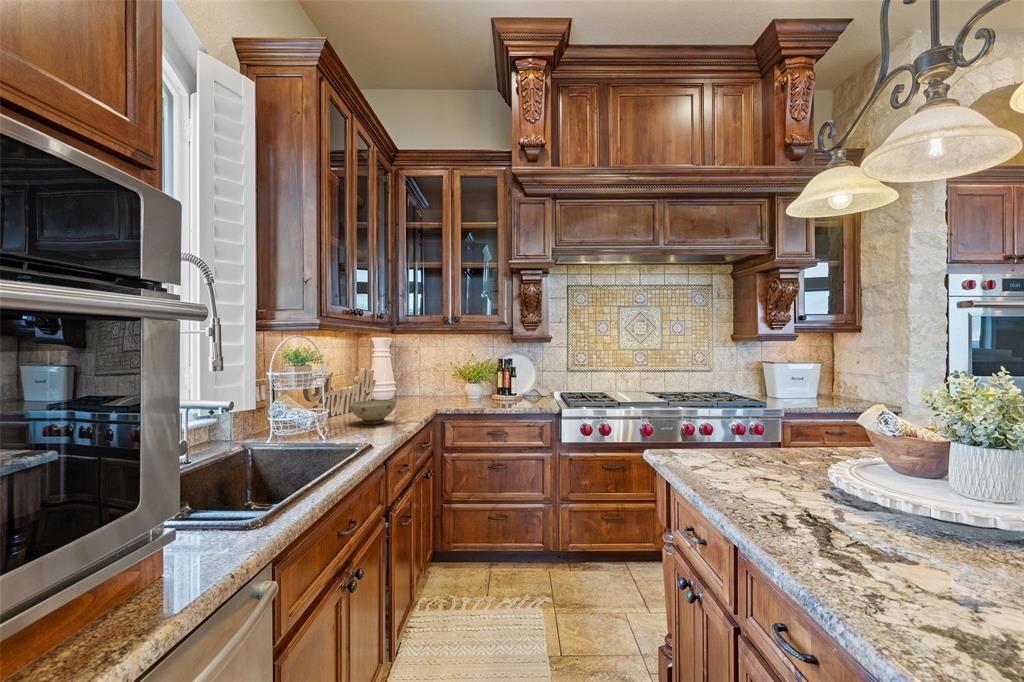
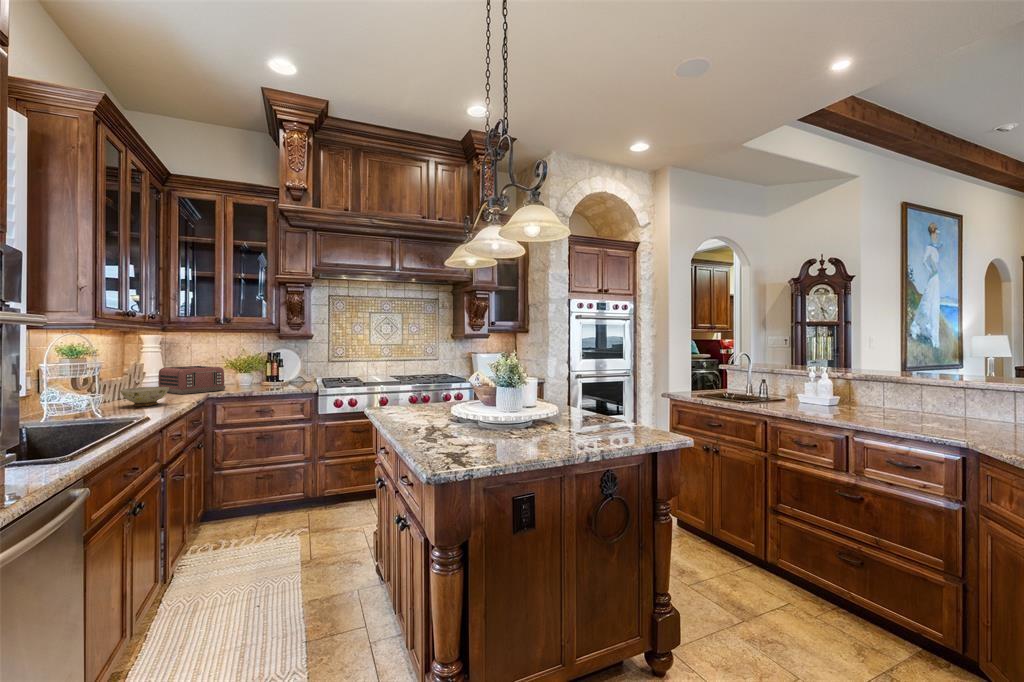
toaster: none [386,374,453,408] -> present [158,366,225,394]

